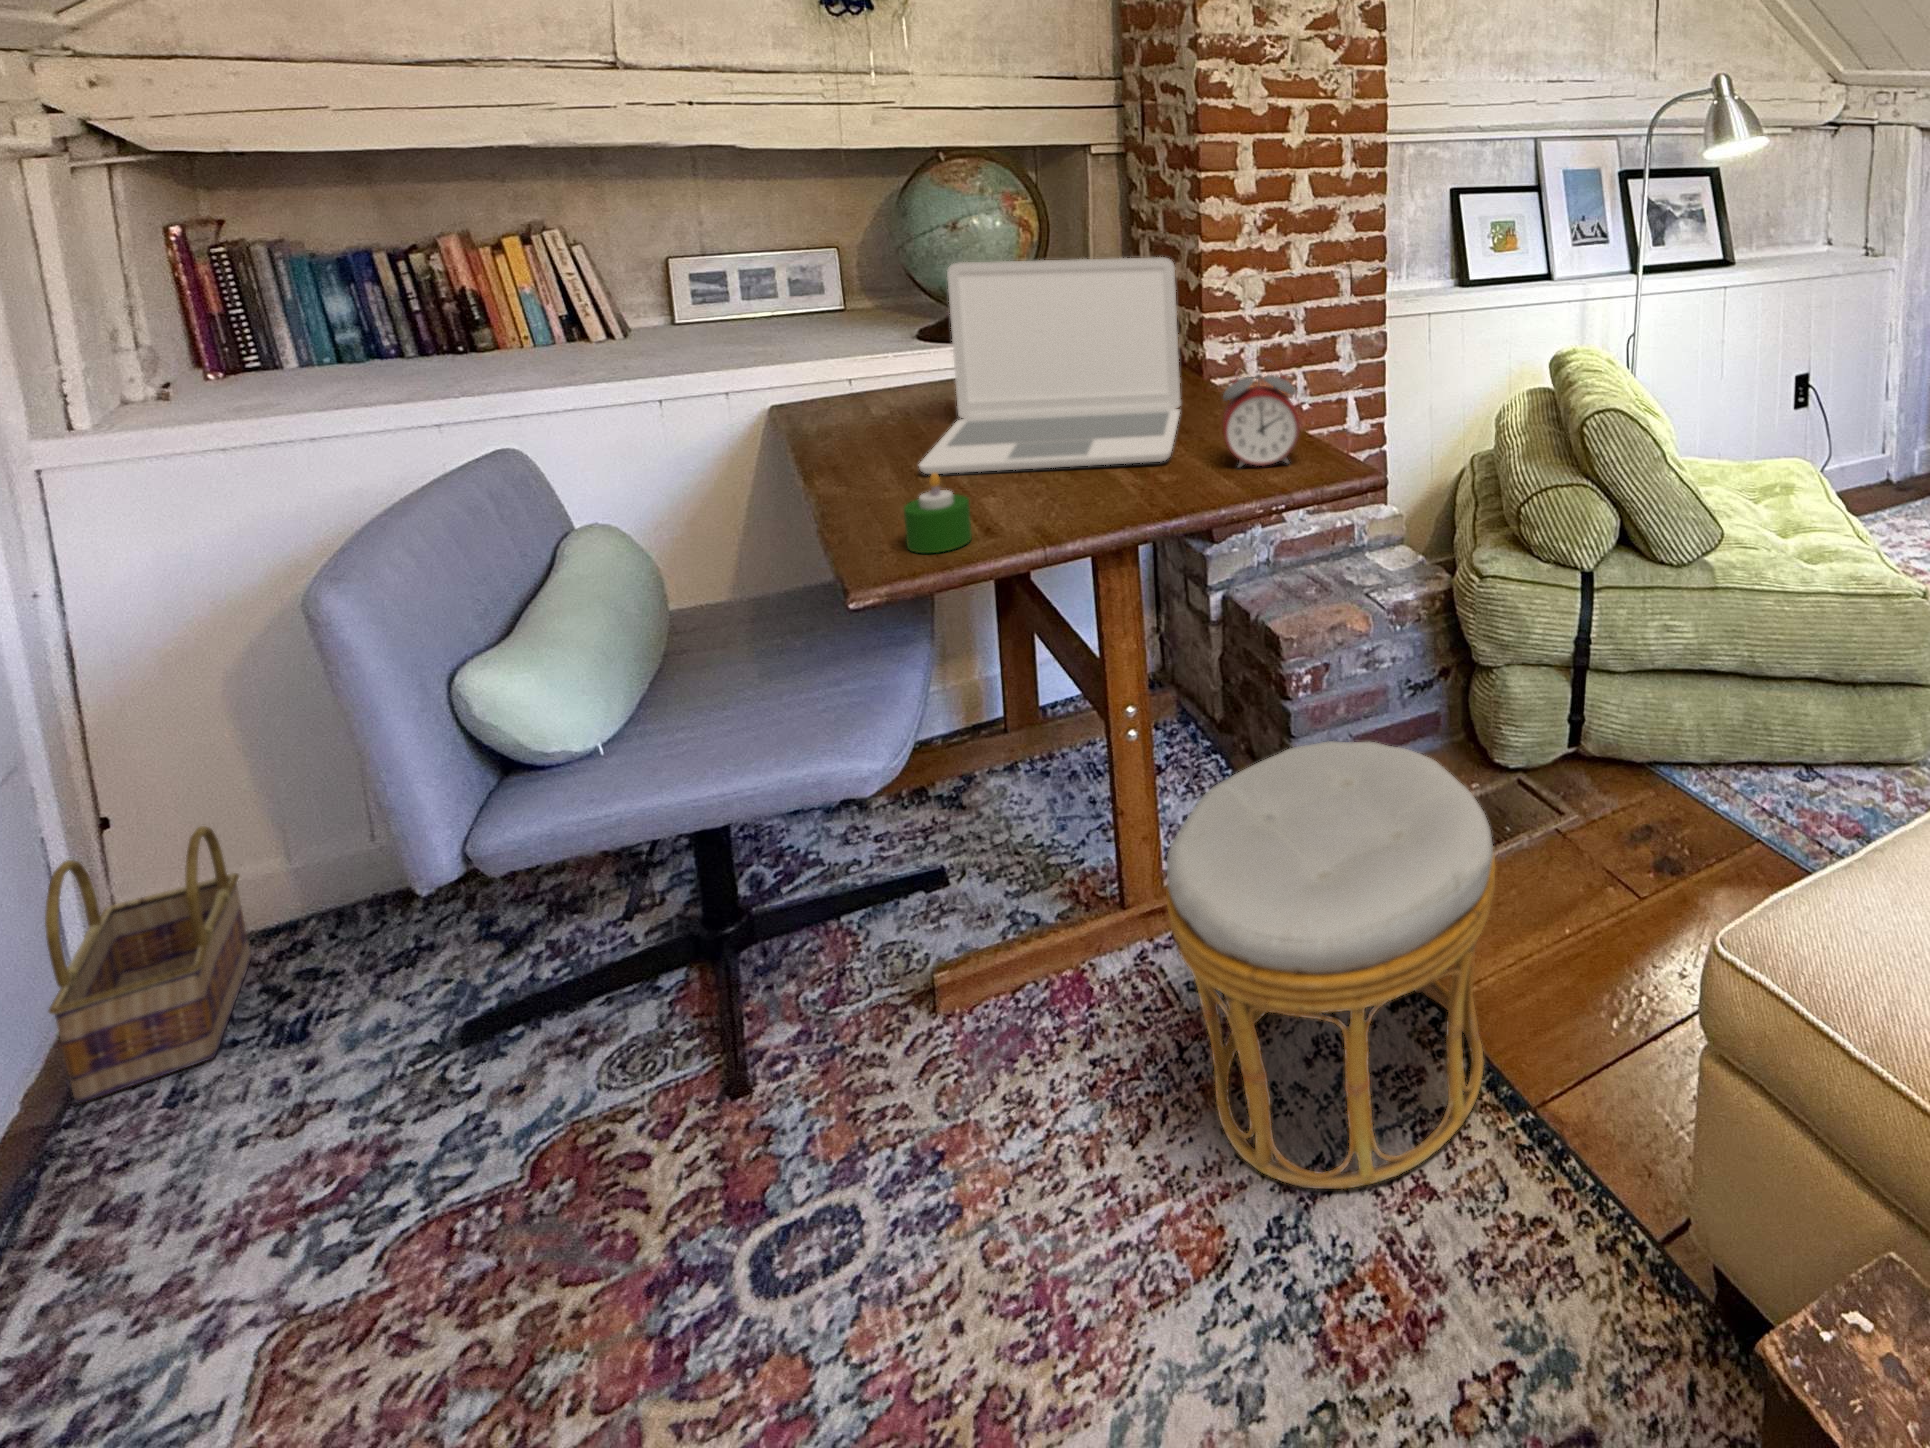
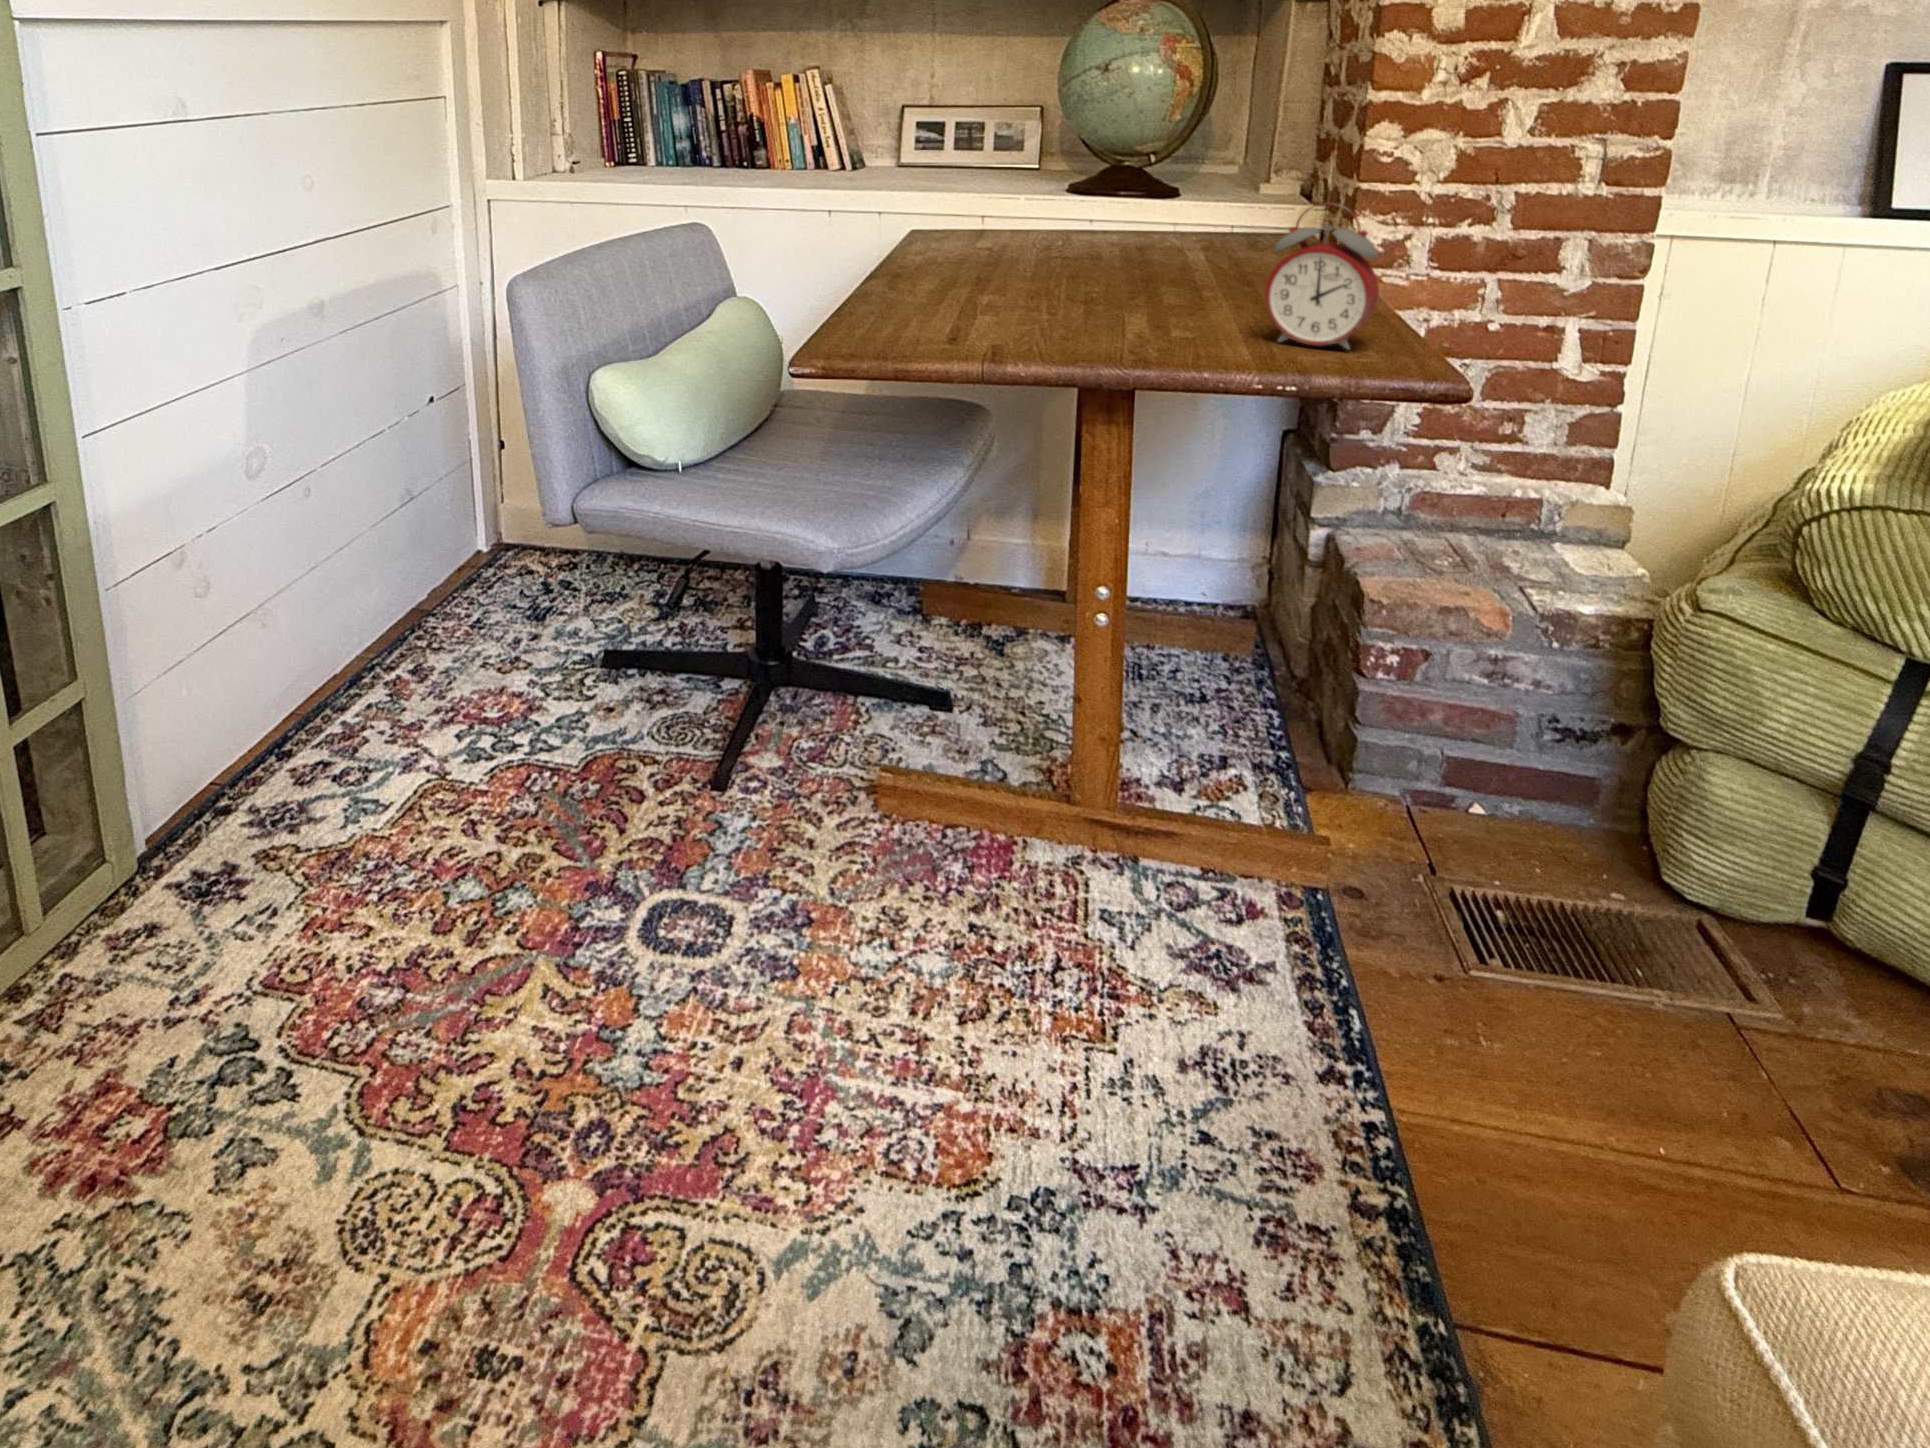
laptop: present [919,257,1181,474] -> none [952,82,1287,320]
candle: present [904,473,972,553] -> none [871,263,935,345]
ottoman: present [1166,741,1495,1189] -> none [1013,696,1471,1270]
basket: present [45,826,251,1103] -> none [435,453,548,610]

